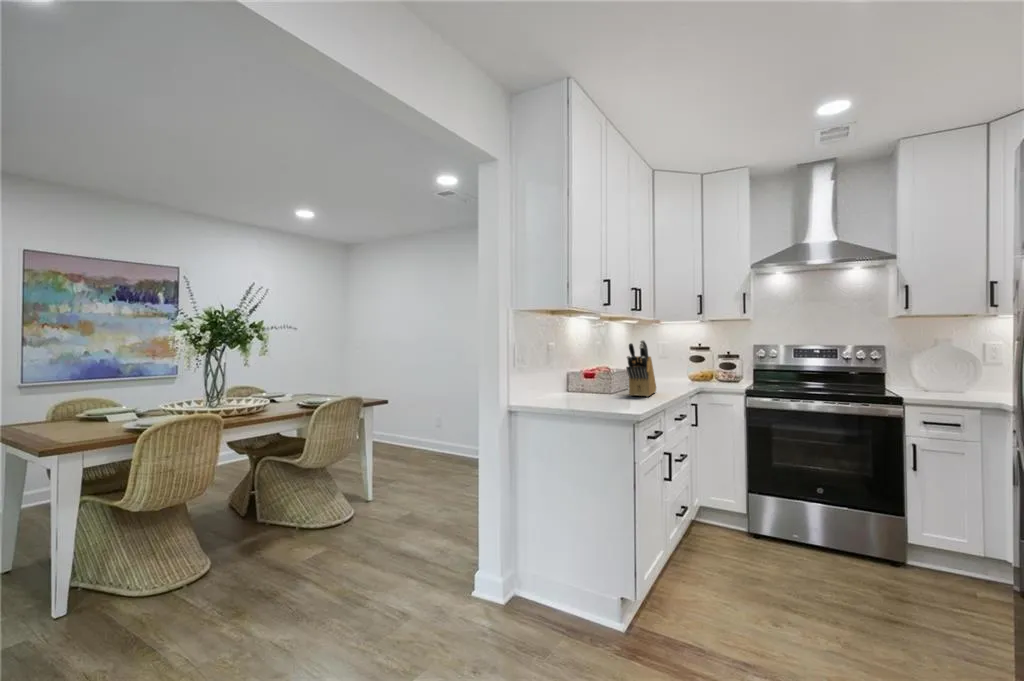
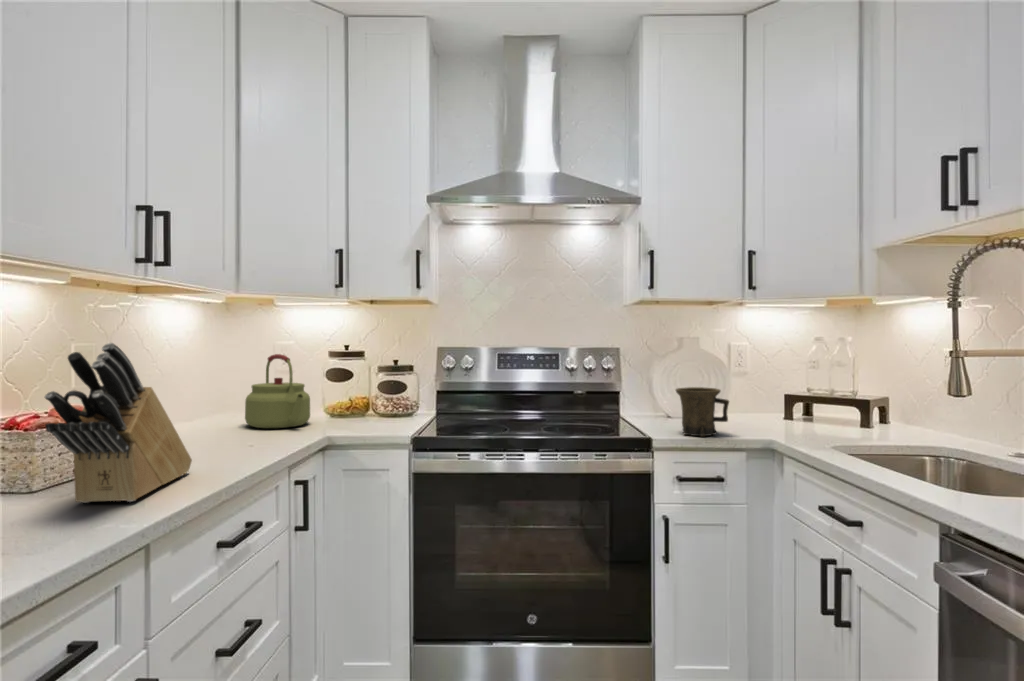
kettle: none [655,348,687,383] -> present [245,354,310,428]
mug: none [922,369,965,398] -> present [676,387,729,436]

